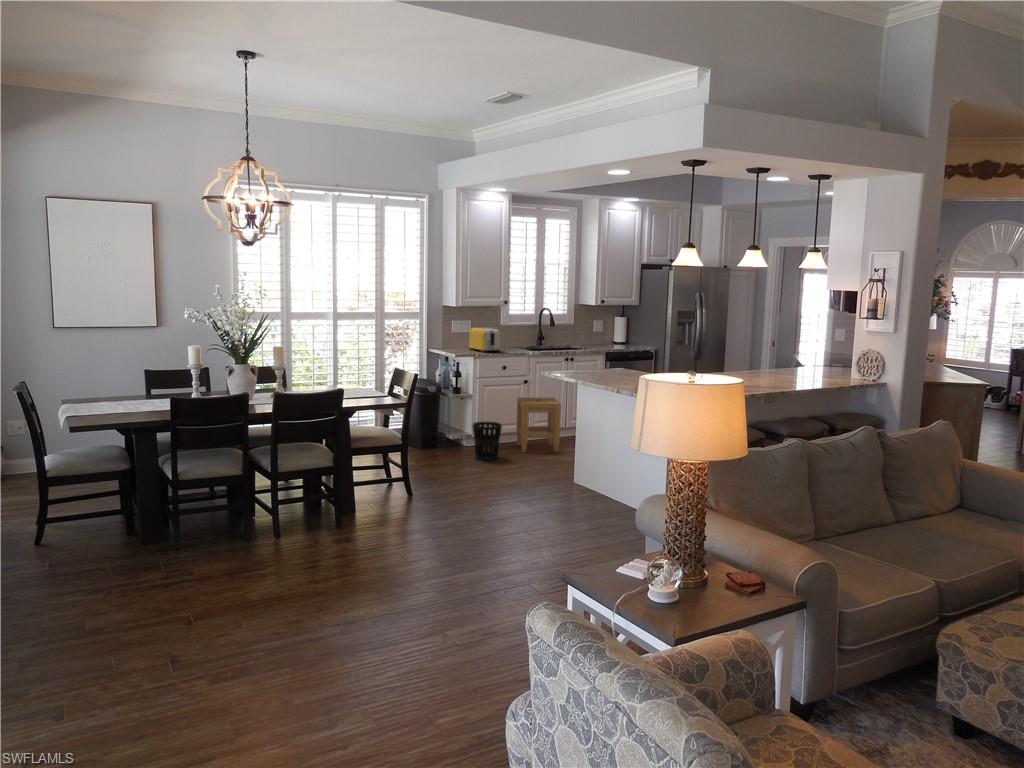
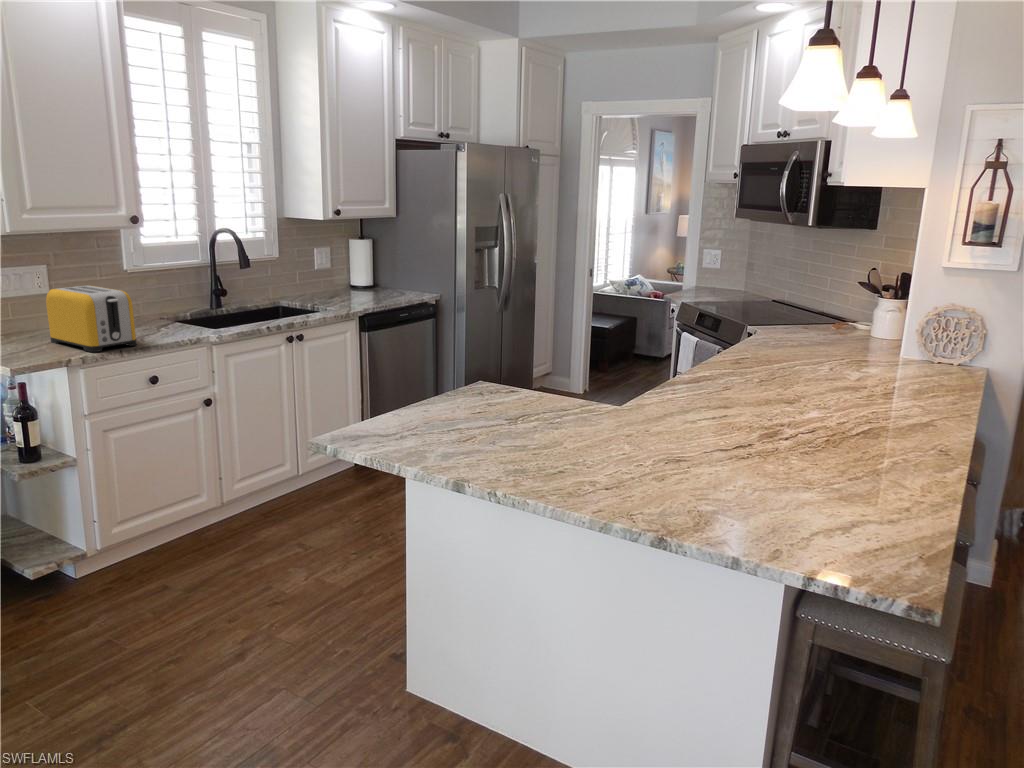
stool: present [516,398,561,453] -> none [192,427,307,571]
wastebasket: present [473,422,502,461] -> none [91,530,174,641]

